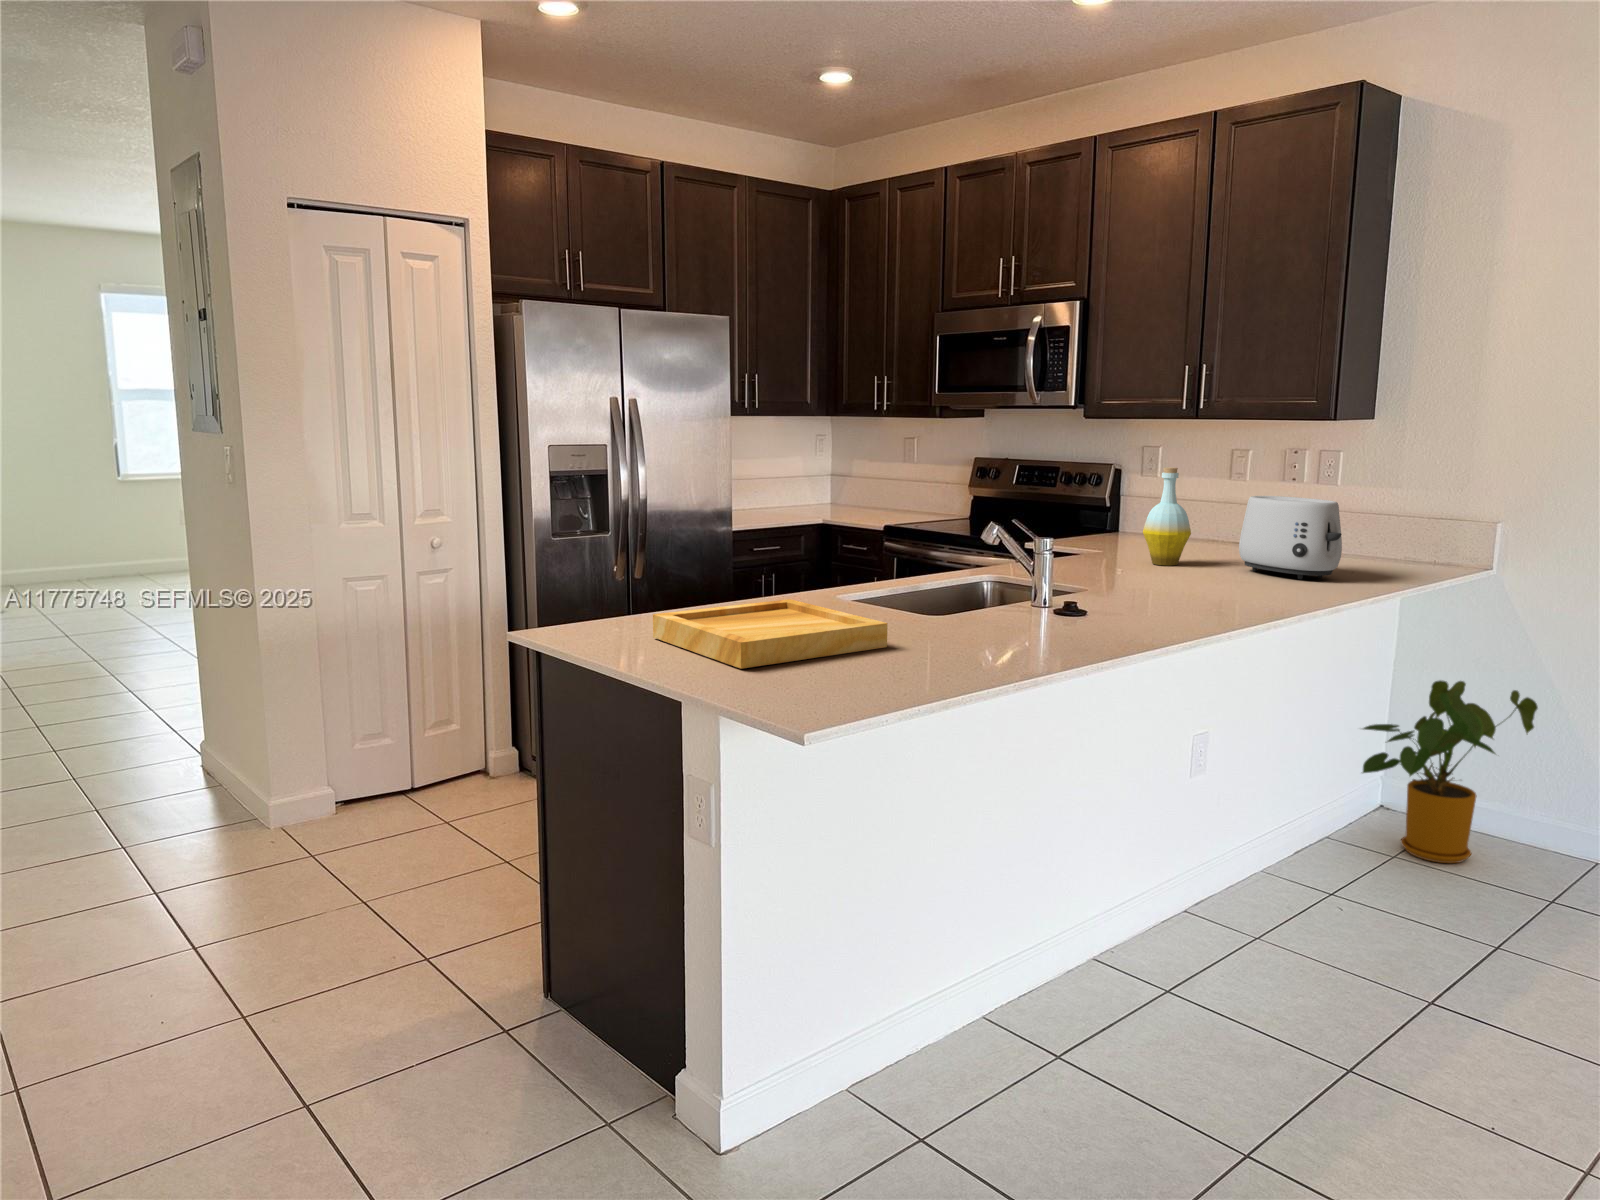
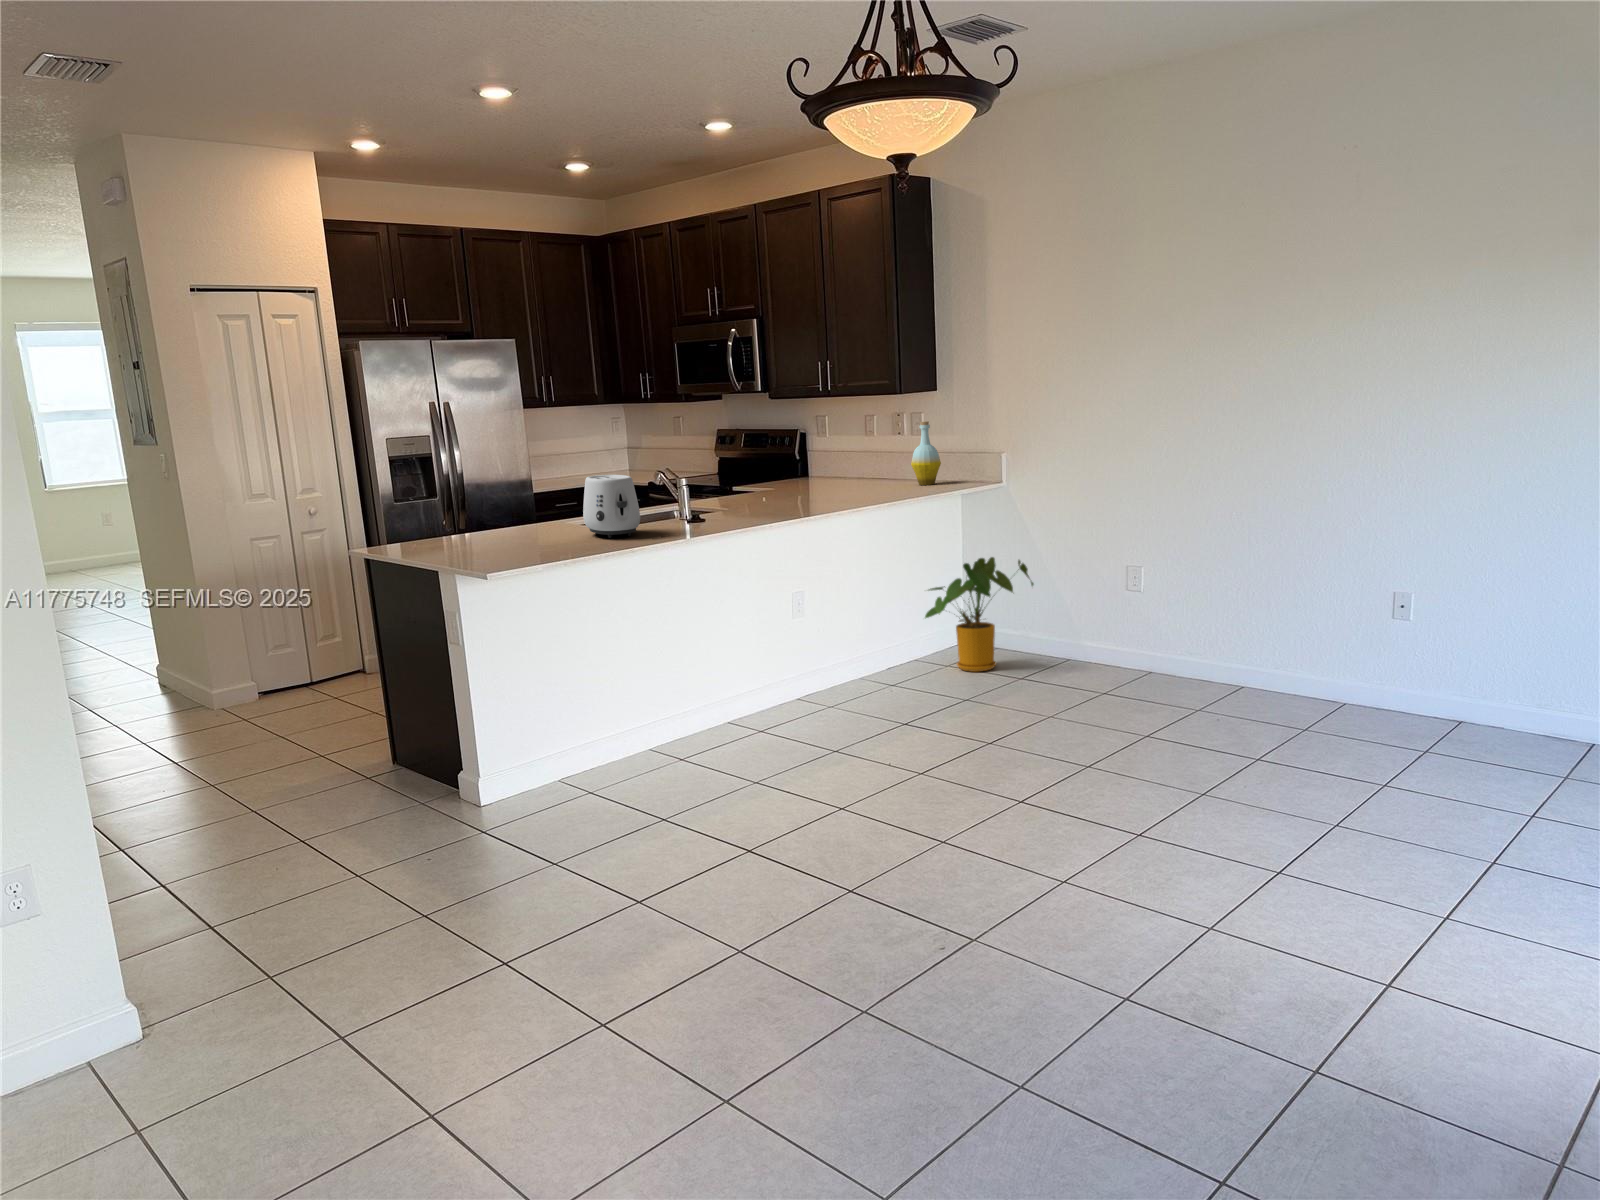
bottle: present [1143,467,1191,566] -> present [911,421,941,485]
toaster: present [1239,496,1342,579] -> present [583,475,640,538]
tray: present [653,599,888,669] -> none [434,520,559,550]

